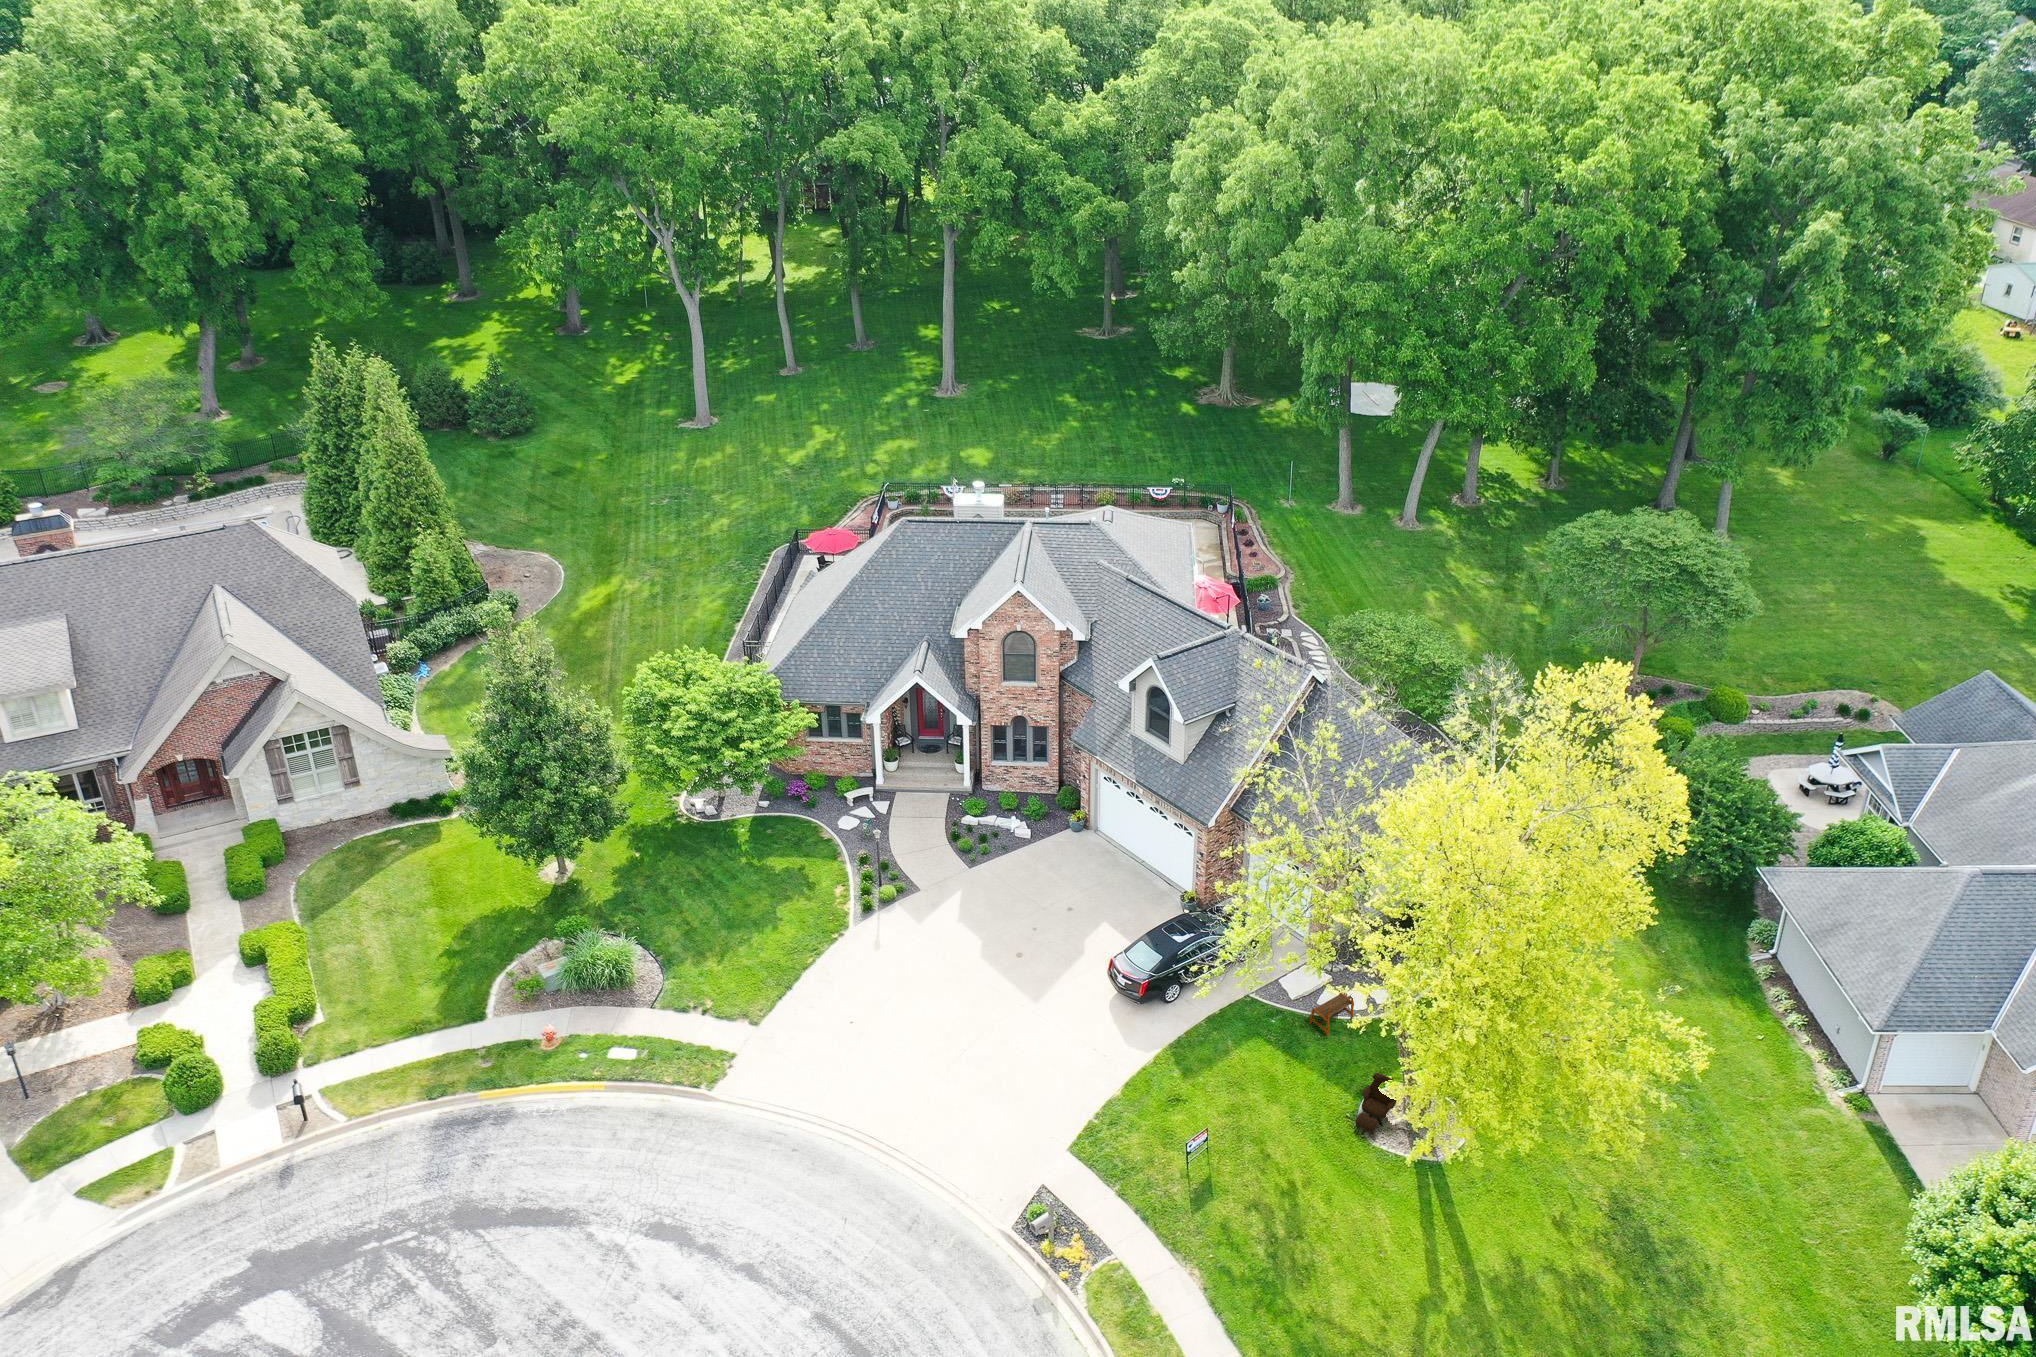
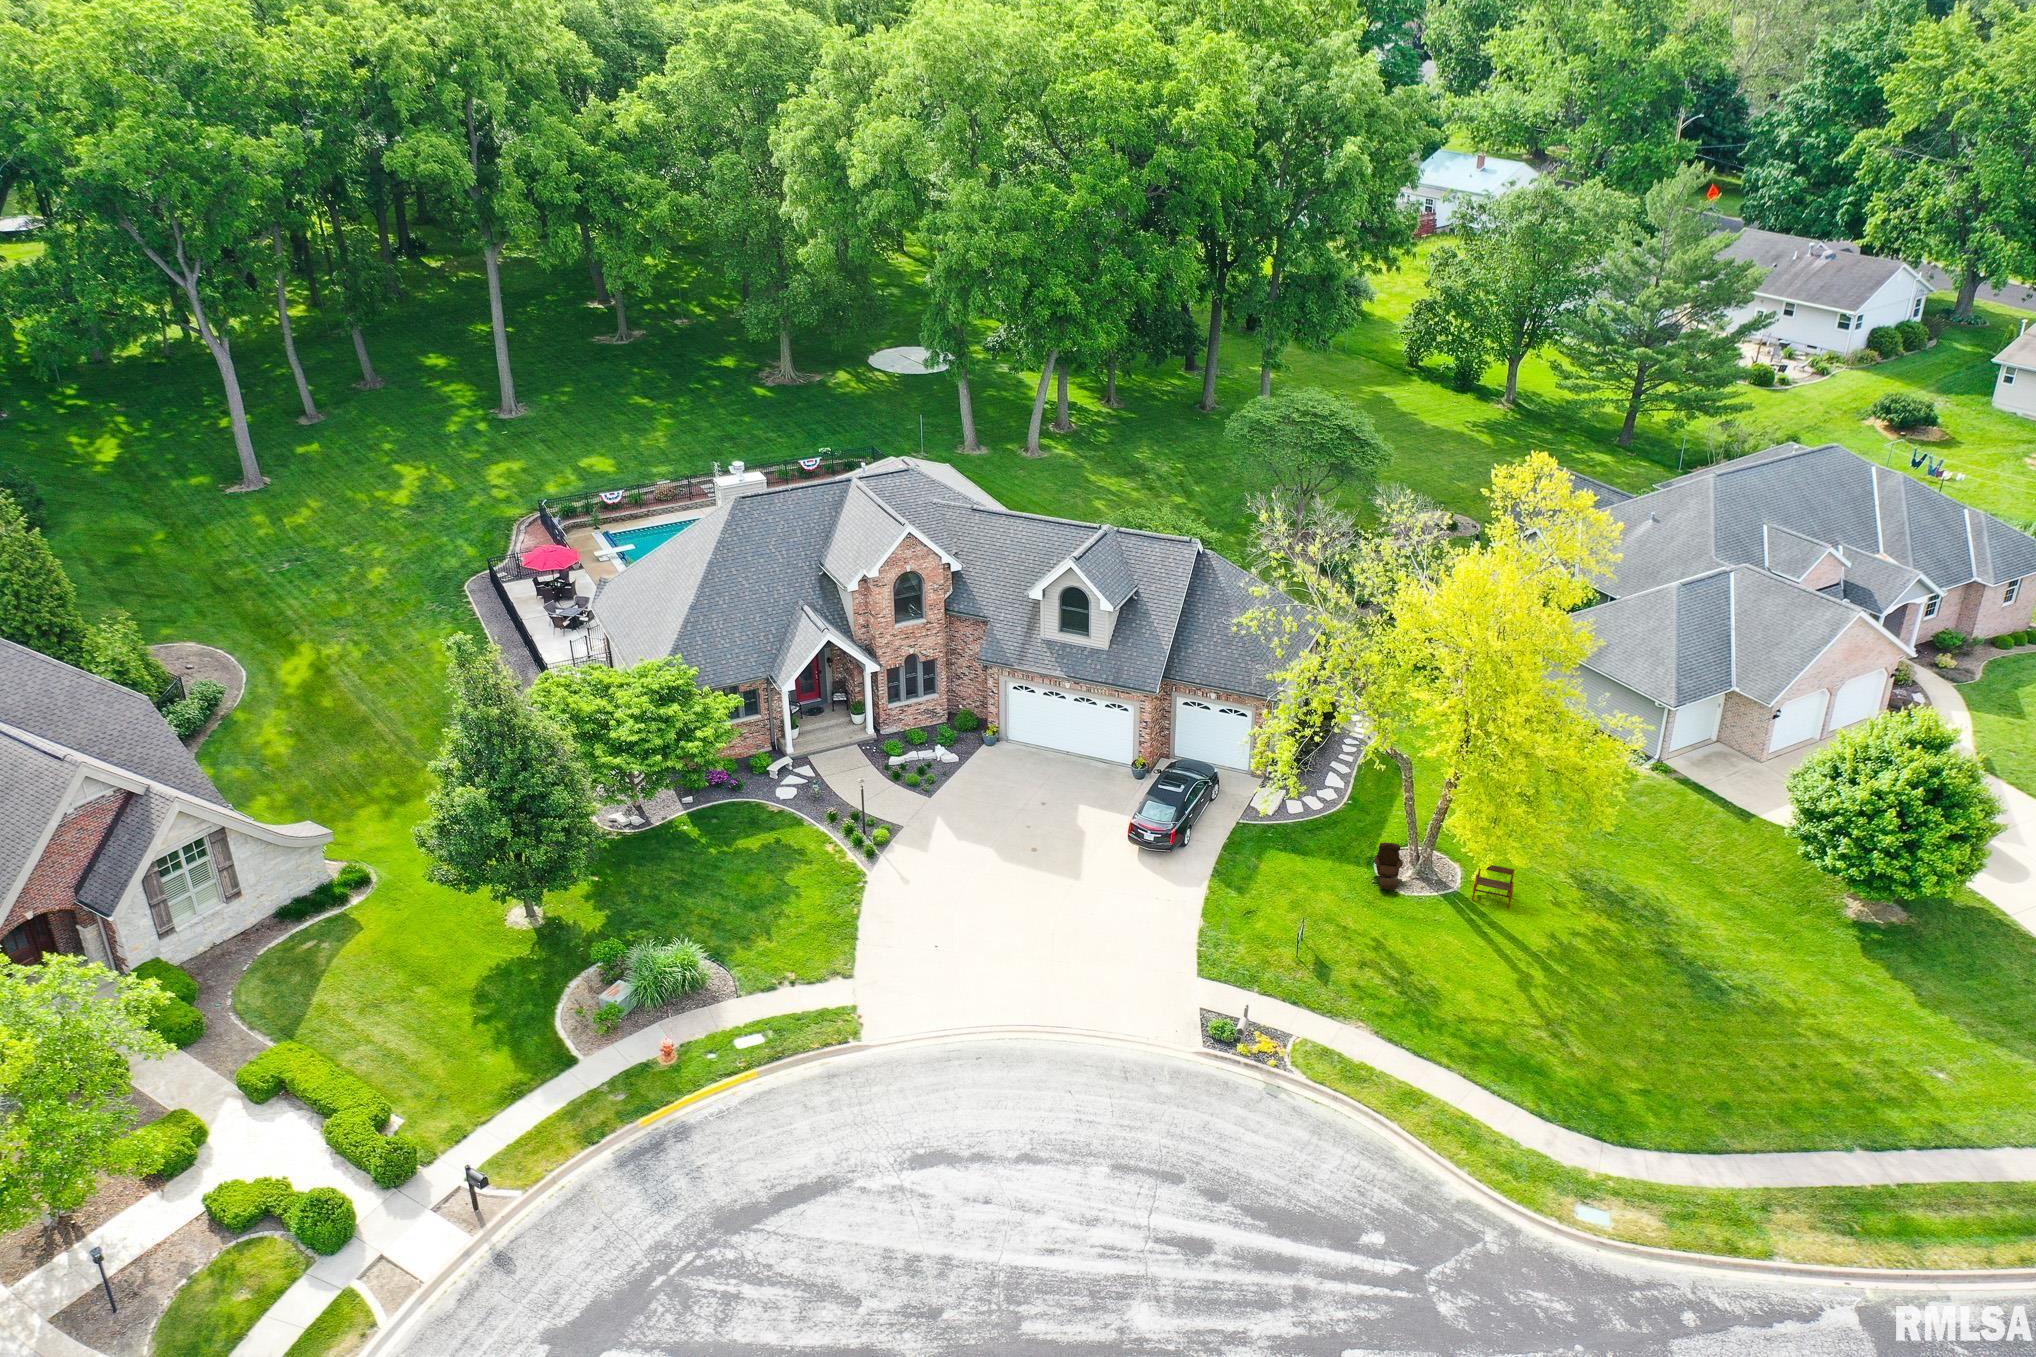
bench: present [1309,993,1354,1036] -> present [1472,865,1515,908]

